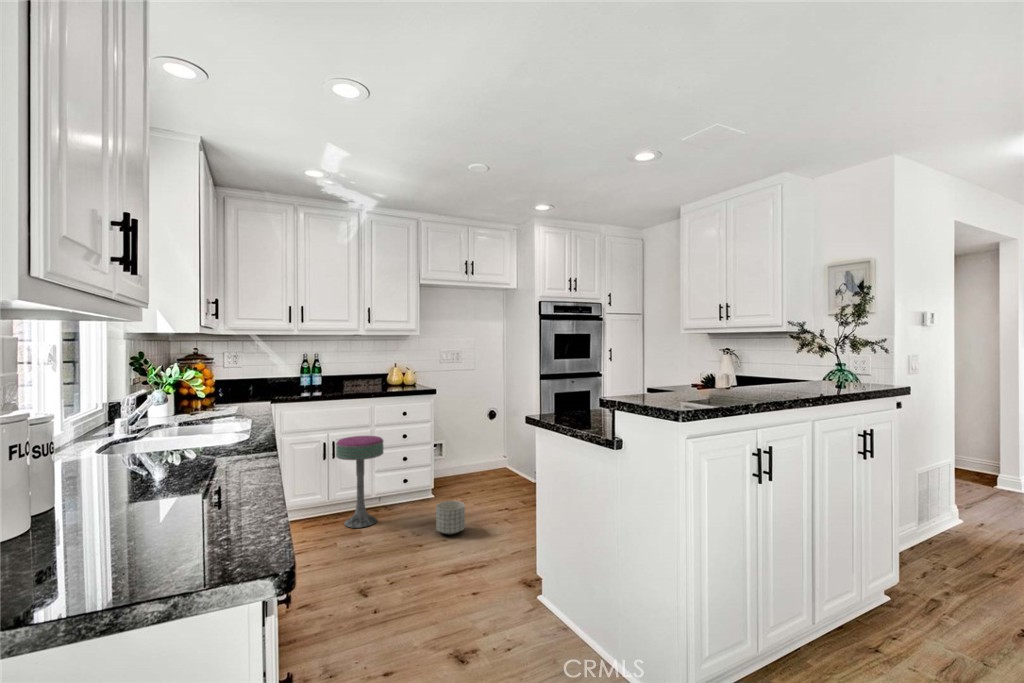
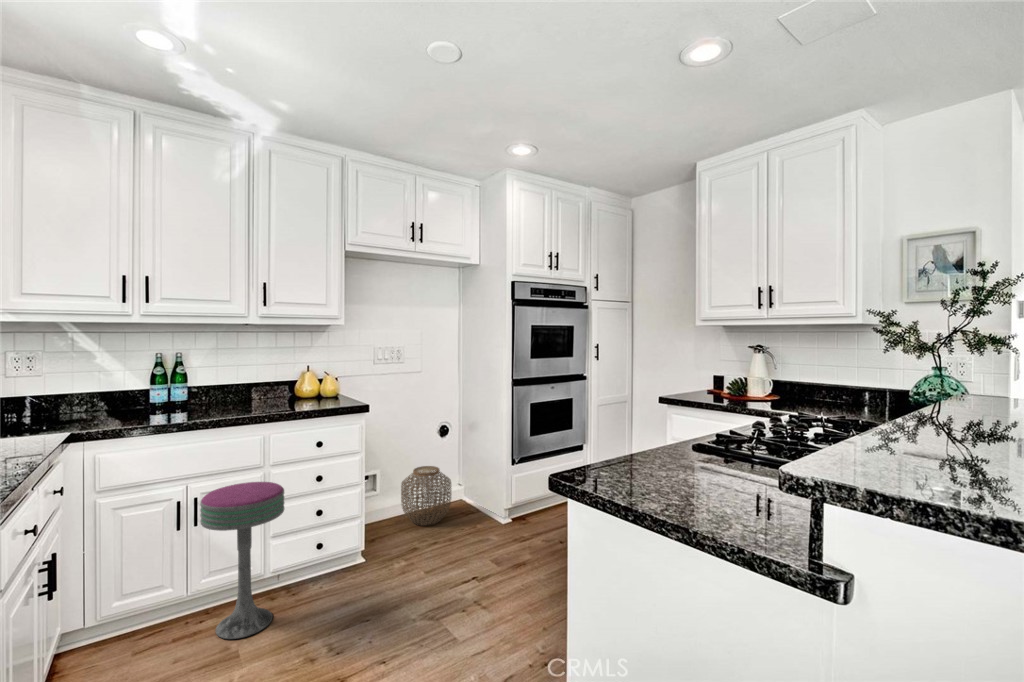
woven basket: none [460,439,496,481] -> present [401,466,451,525]
planter: present [436,501,465,535] -> none [371,582,417,644]

